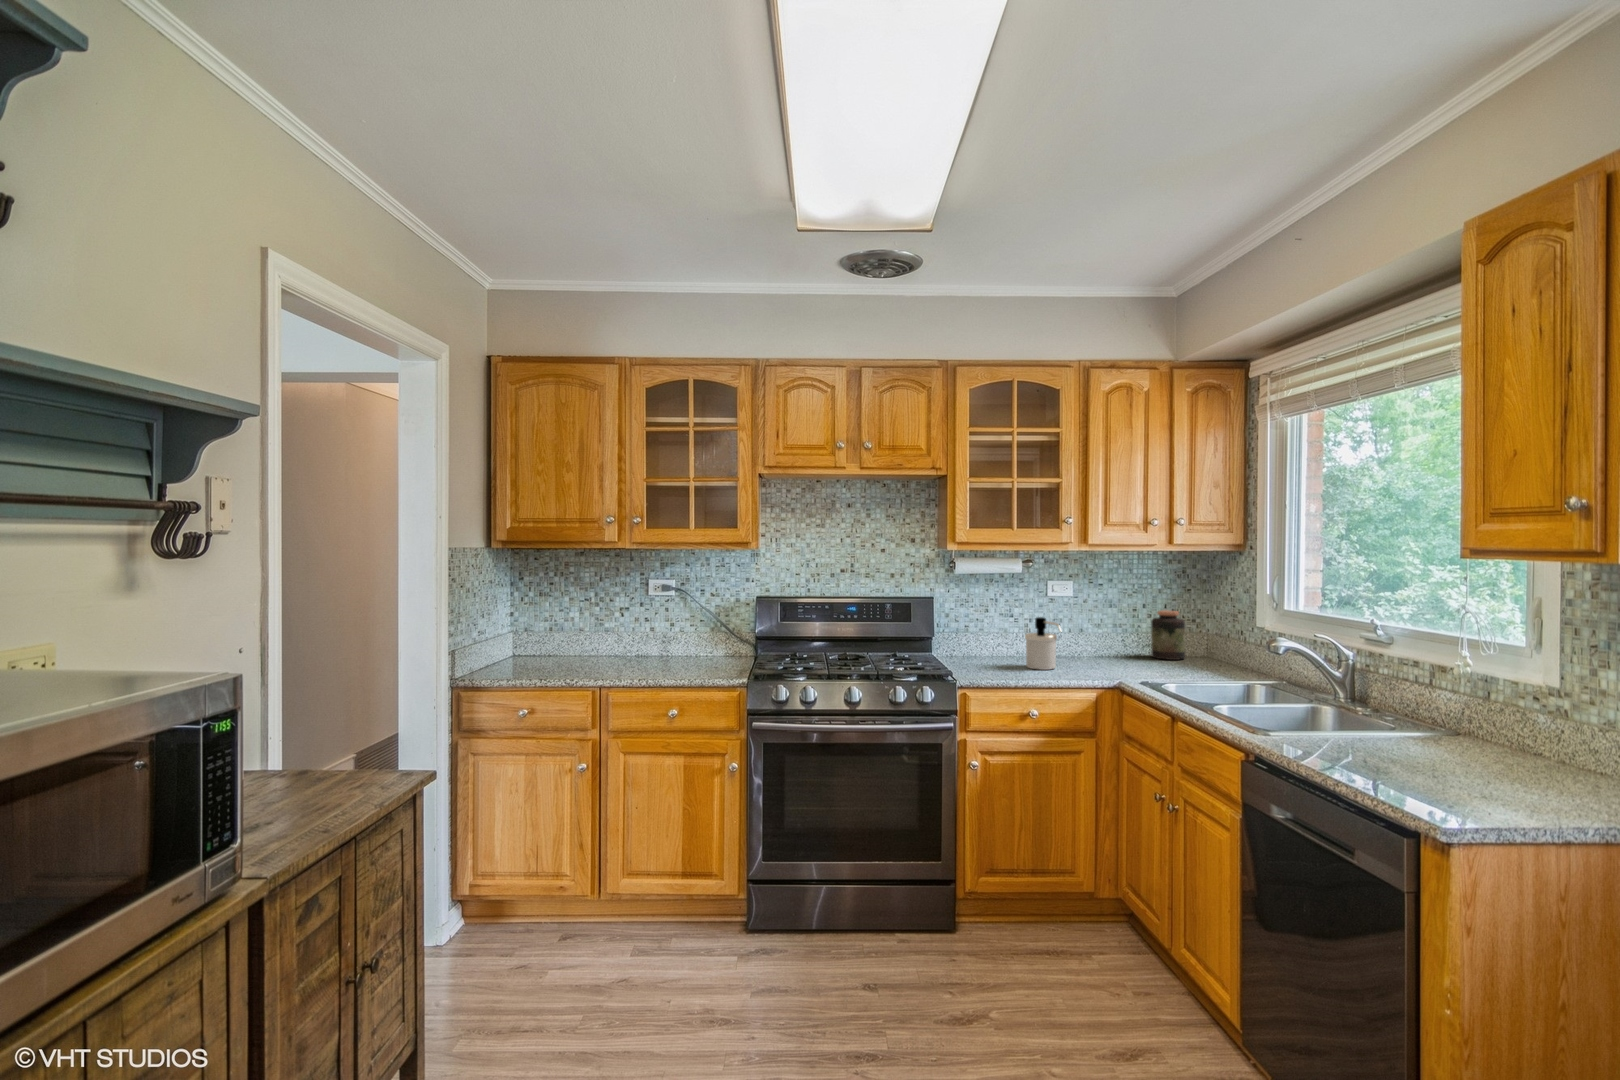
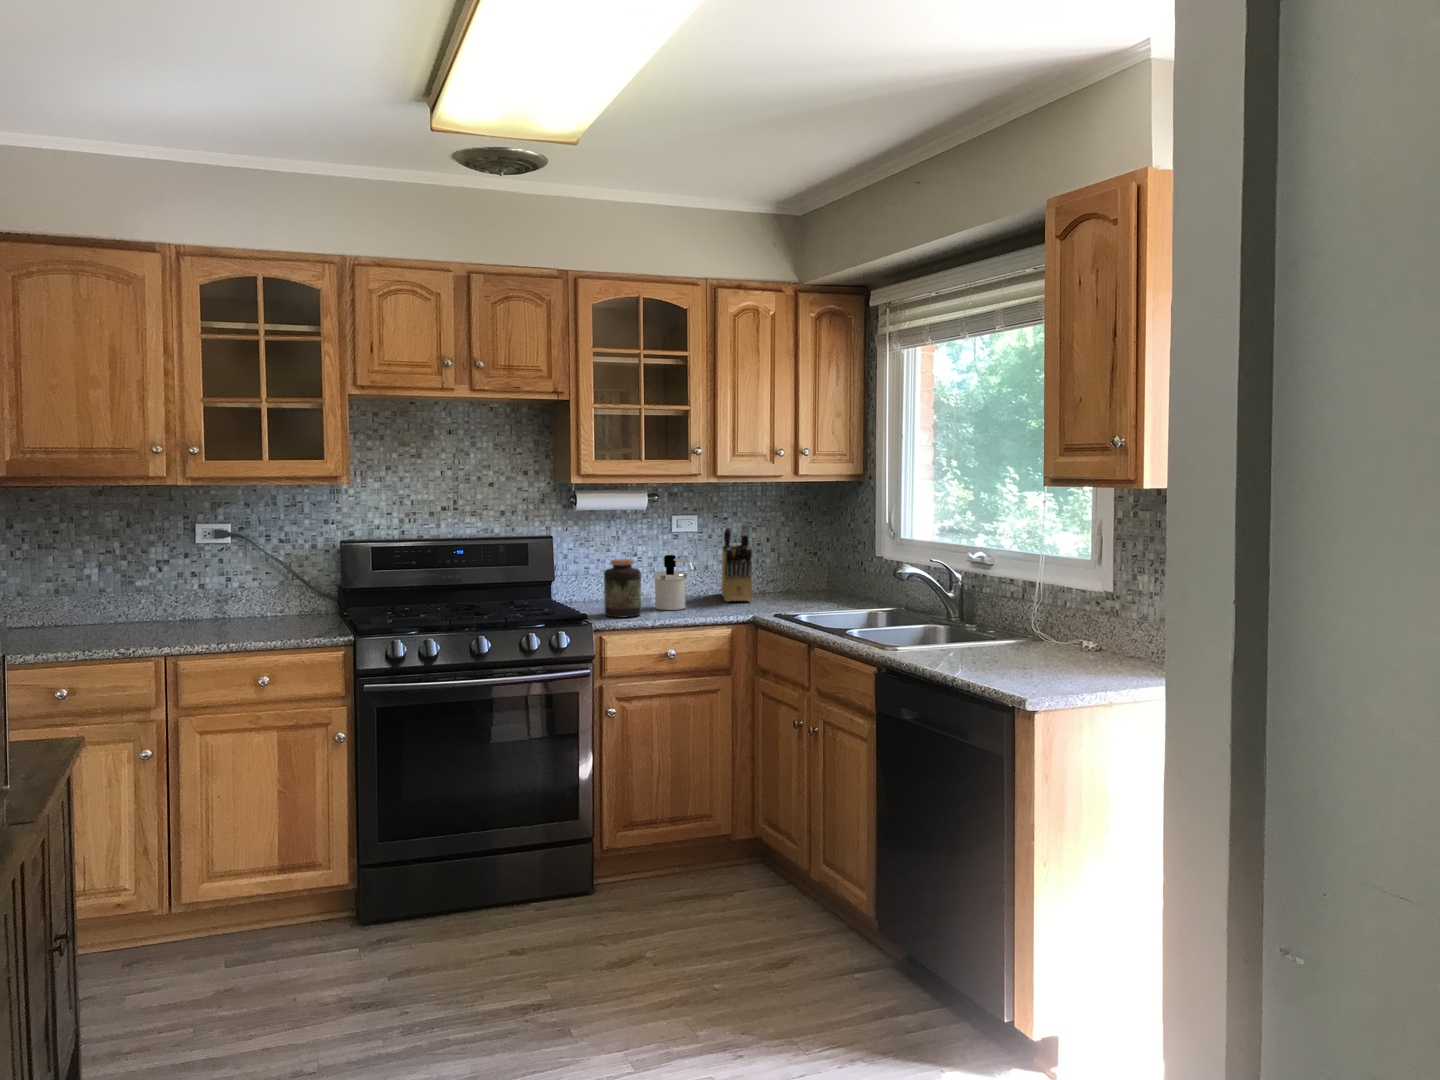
knife block: none [1095,589,1125,665] -> present [722,524,752,602]
jar: present [1151,610,1185,660] -> present [604,559,641,617]

